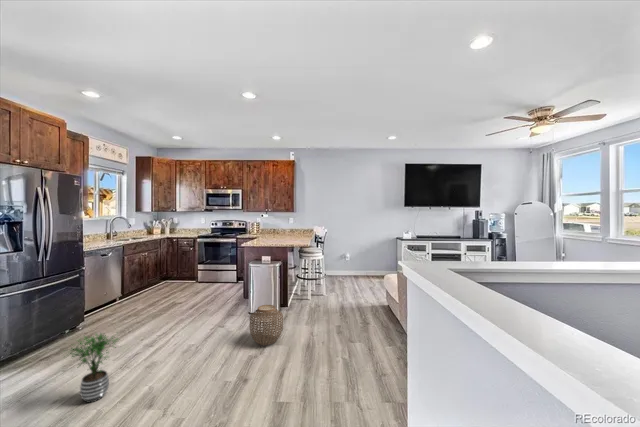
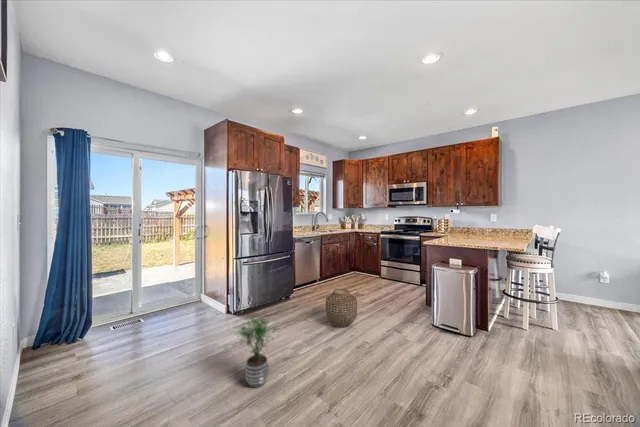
woven basket: present [250,305,283,345] -> present [326,289,357,327]

